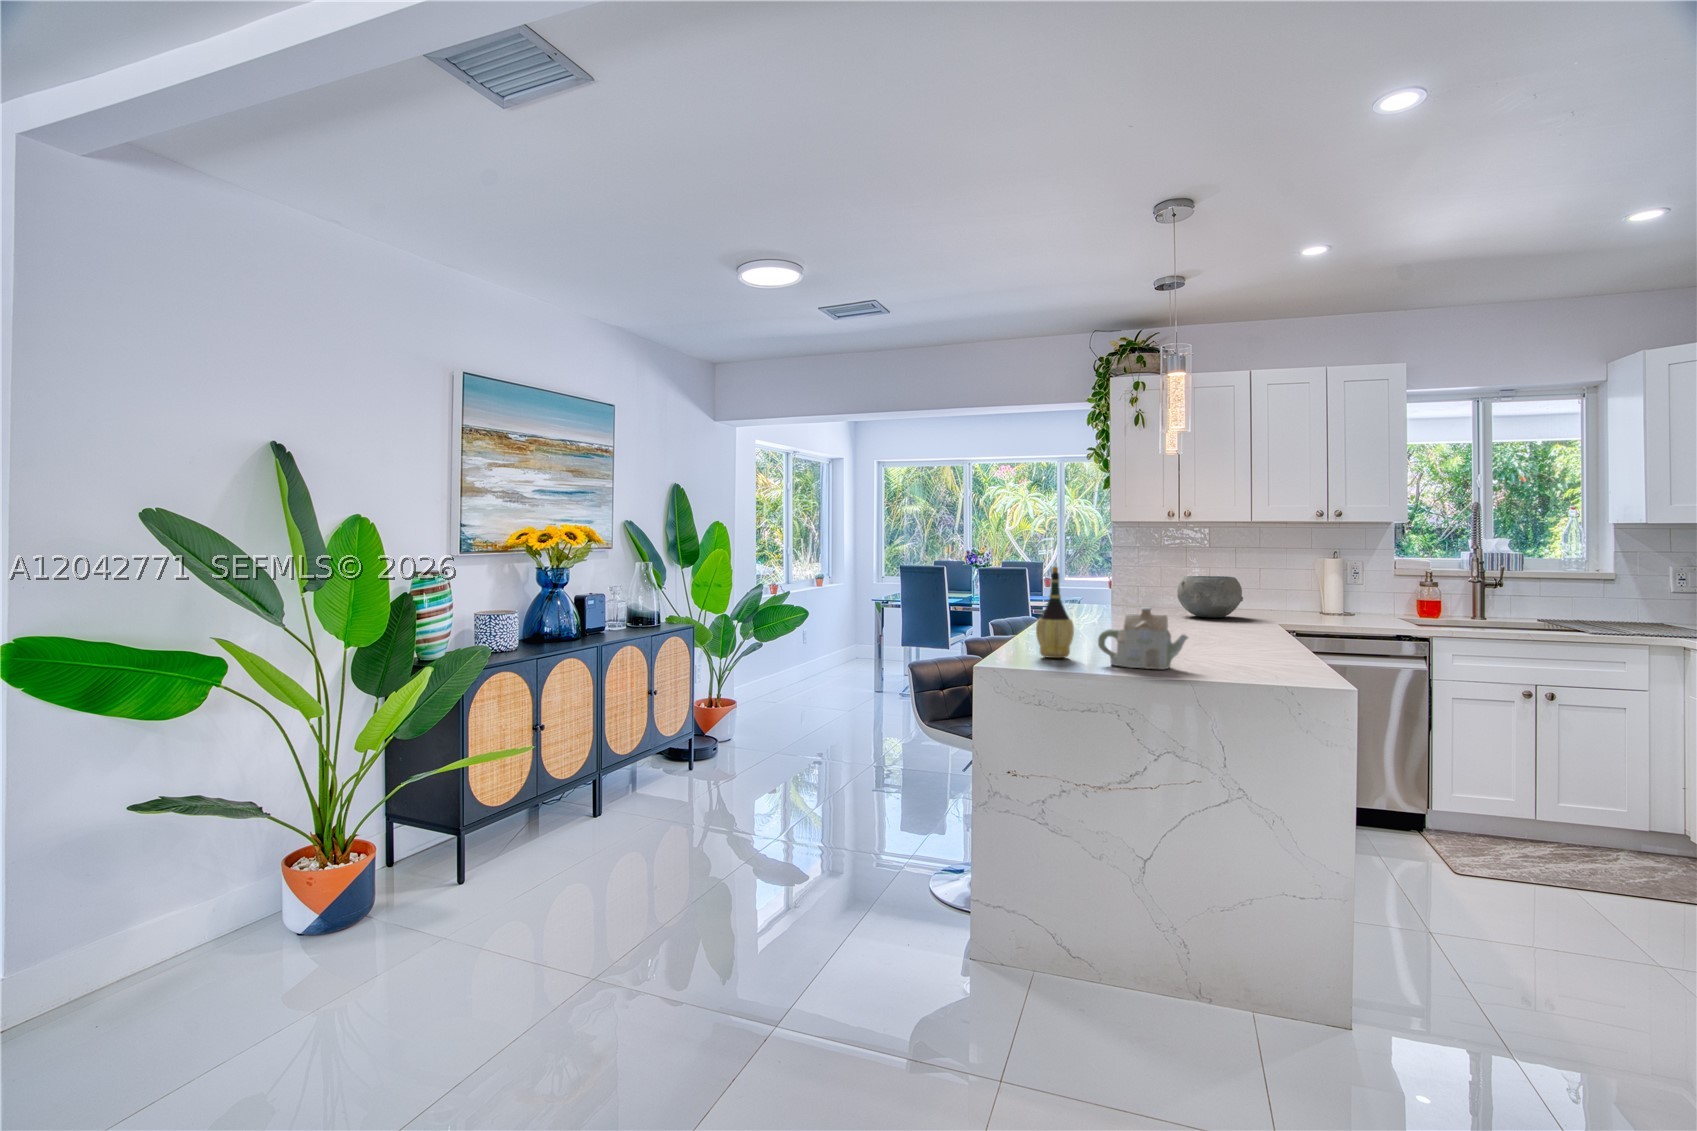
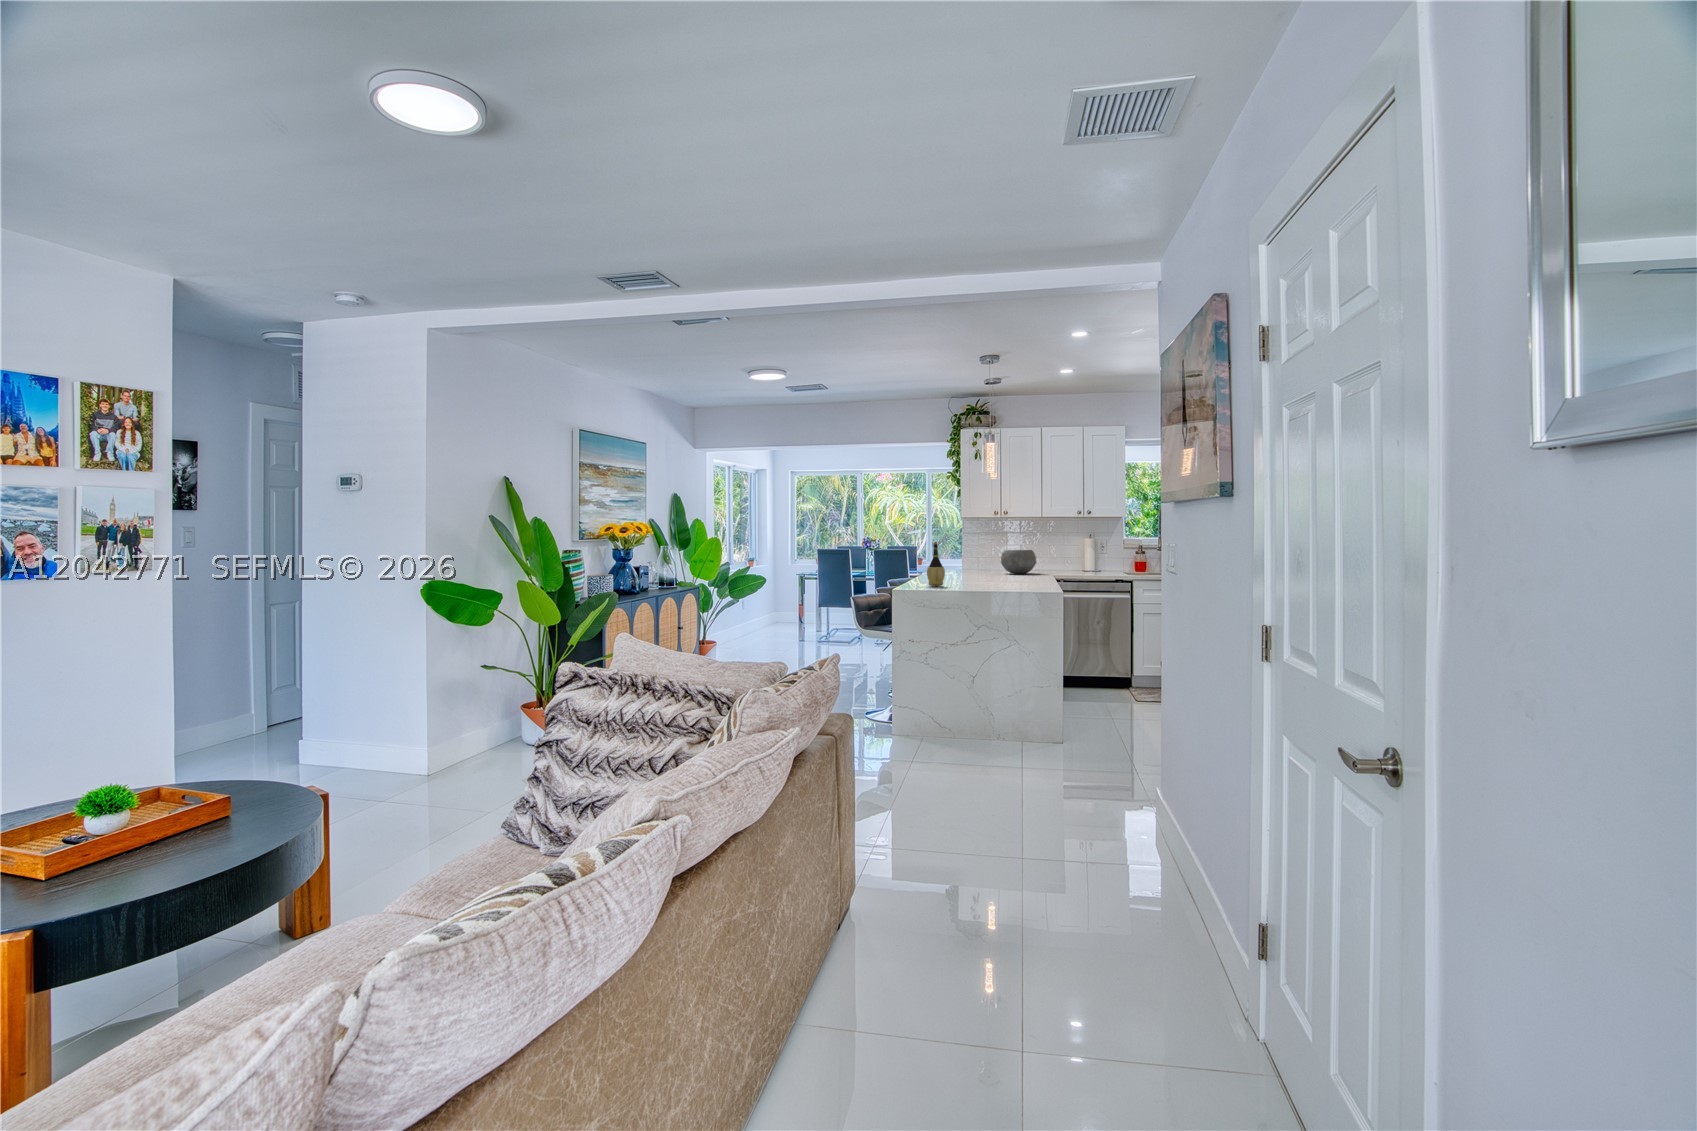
teapot: present [1098,607,1188,669] -> none [956,559,997,587]

